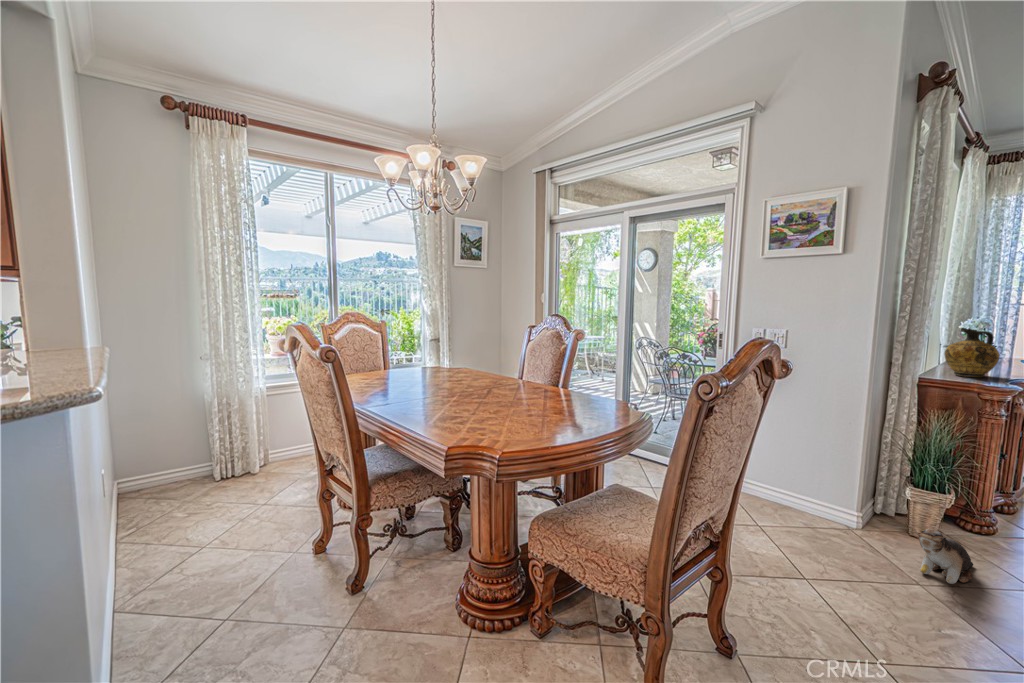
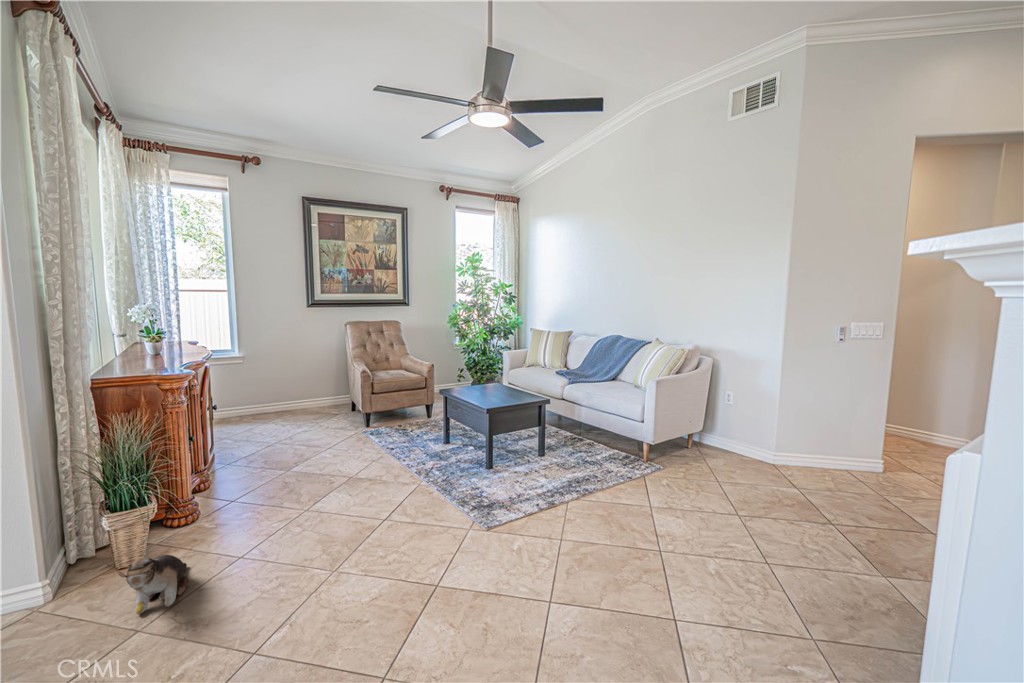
ceramic jug: present [945,328,999,377] -> none [117,316,171,368]

